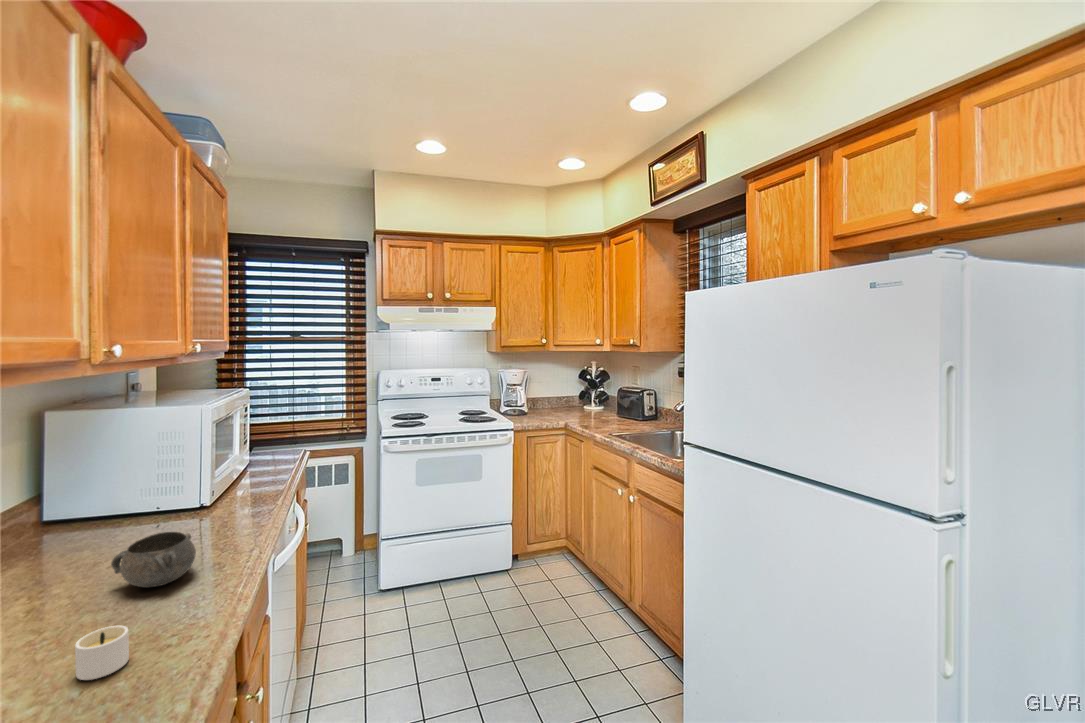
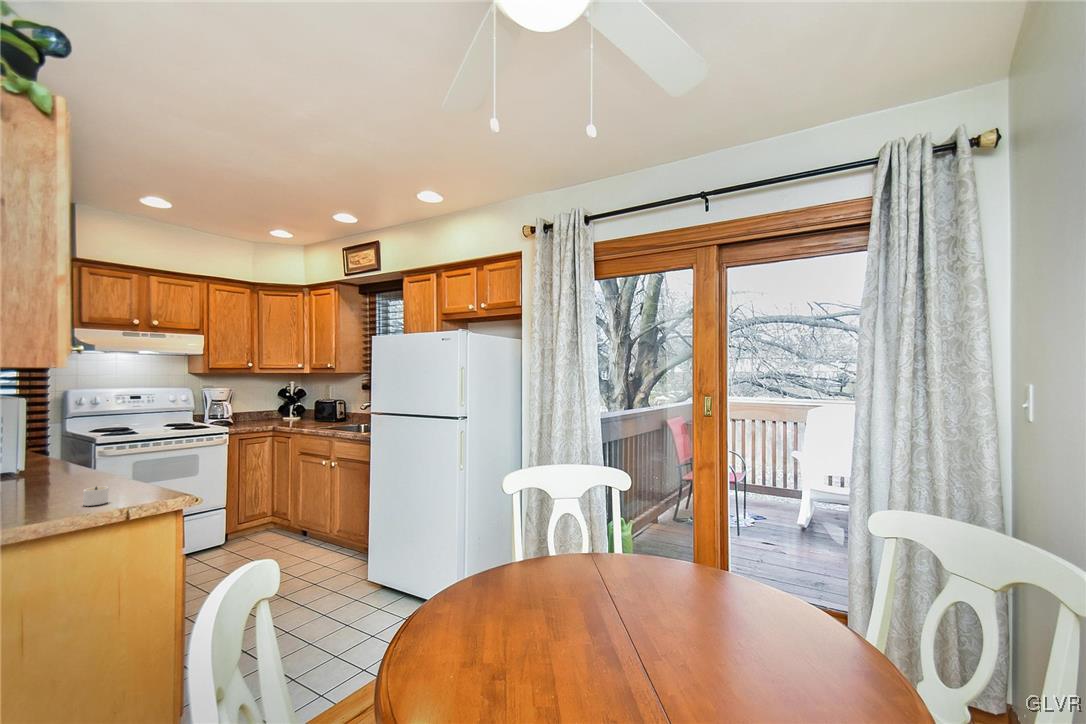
decorative bowl: present [111,532,196,588] -> none [29,465,84,494]

